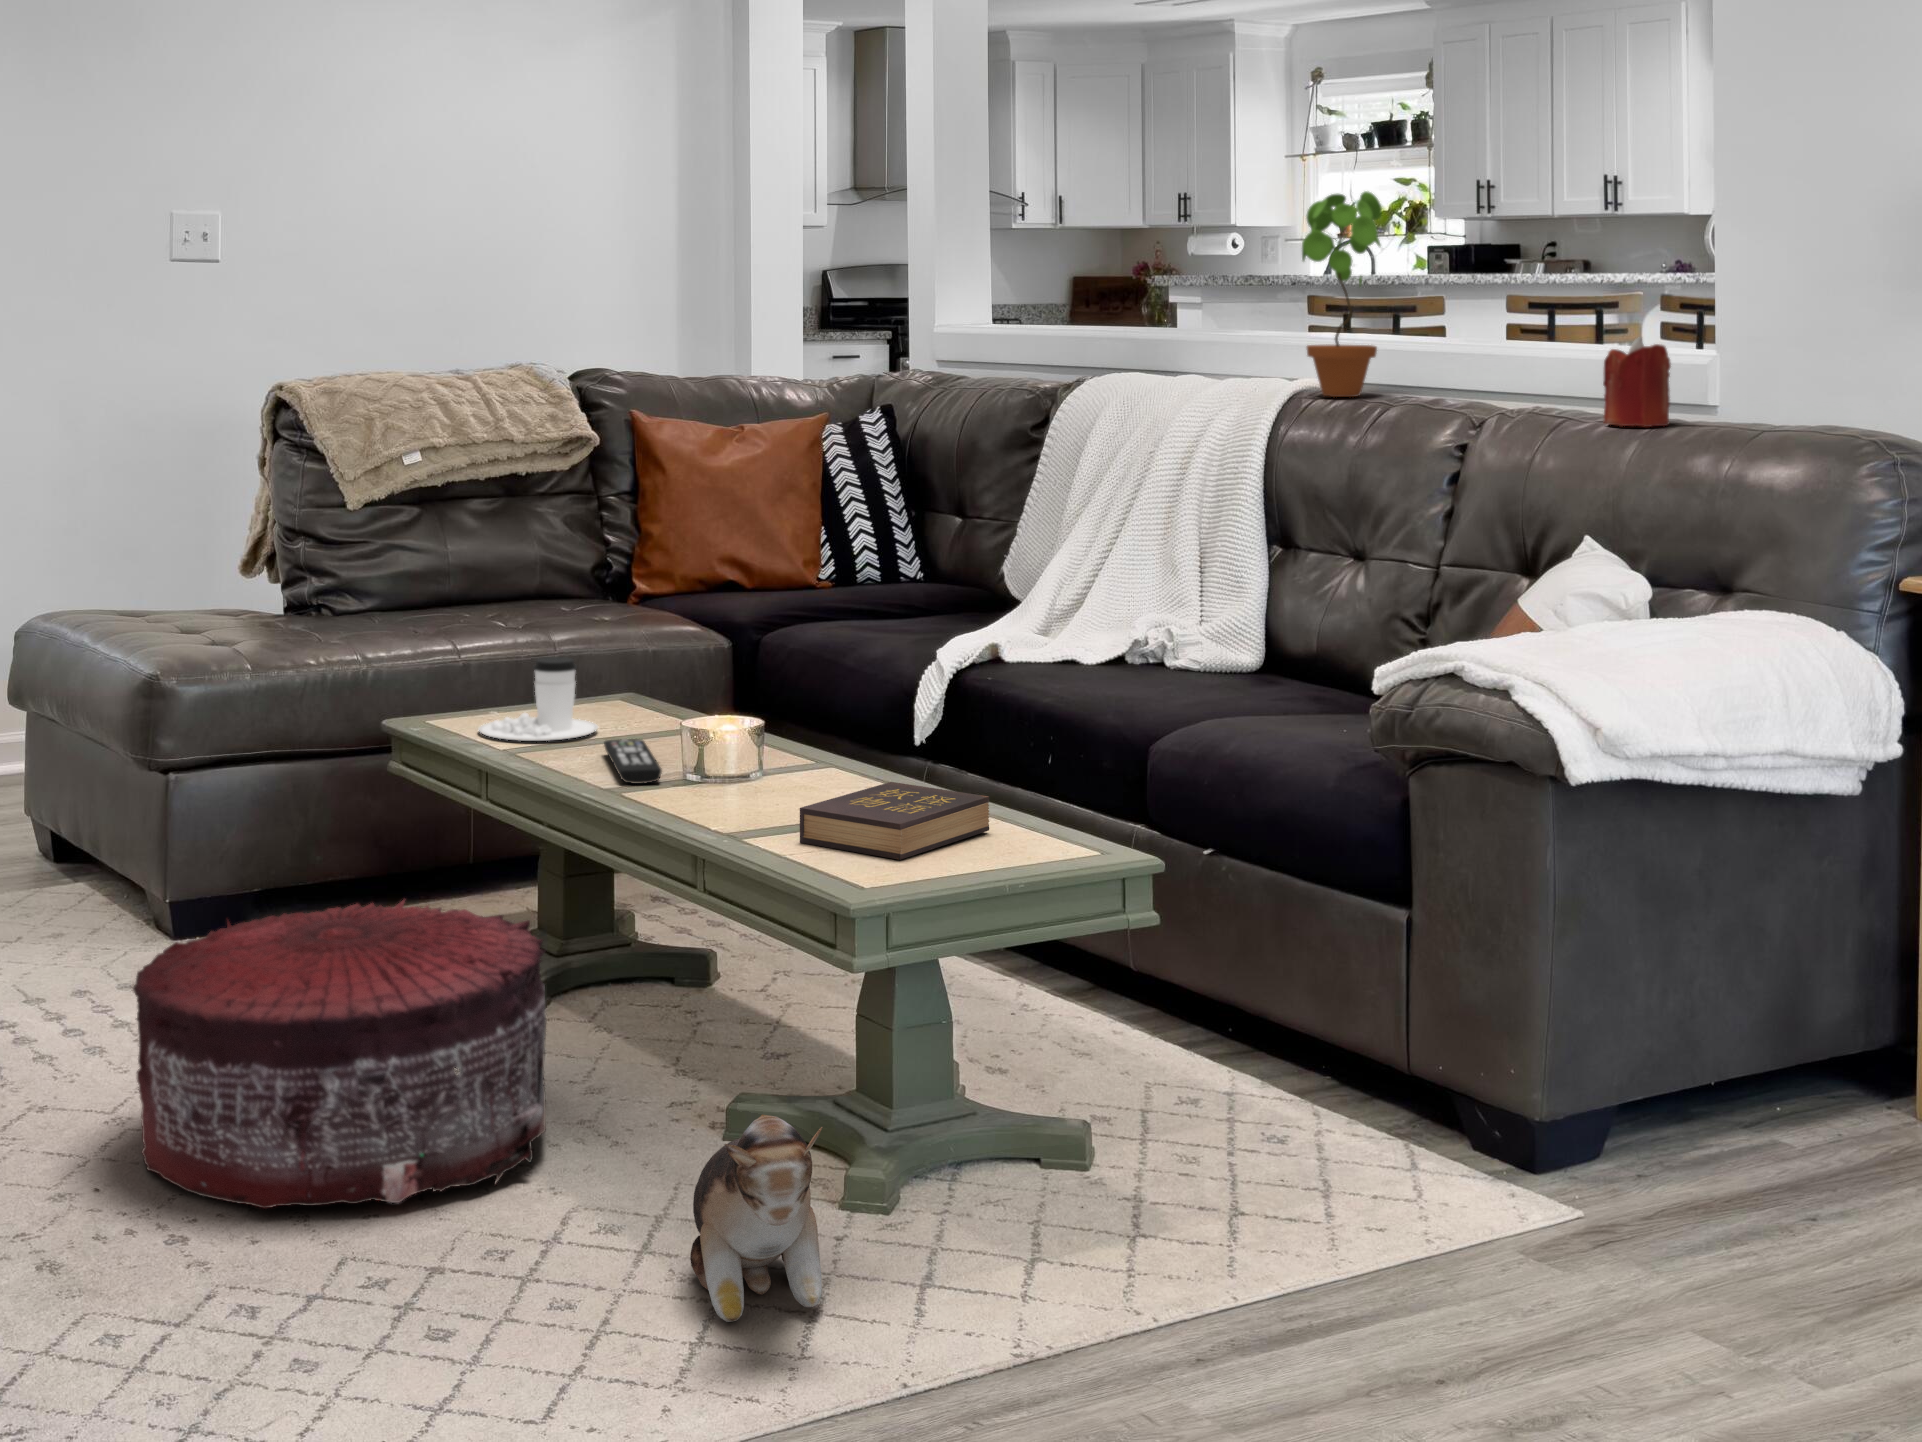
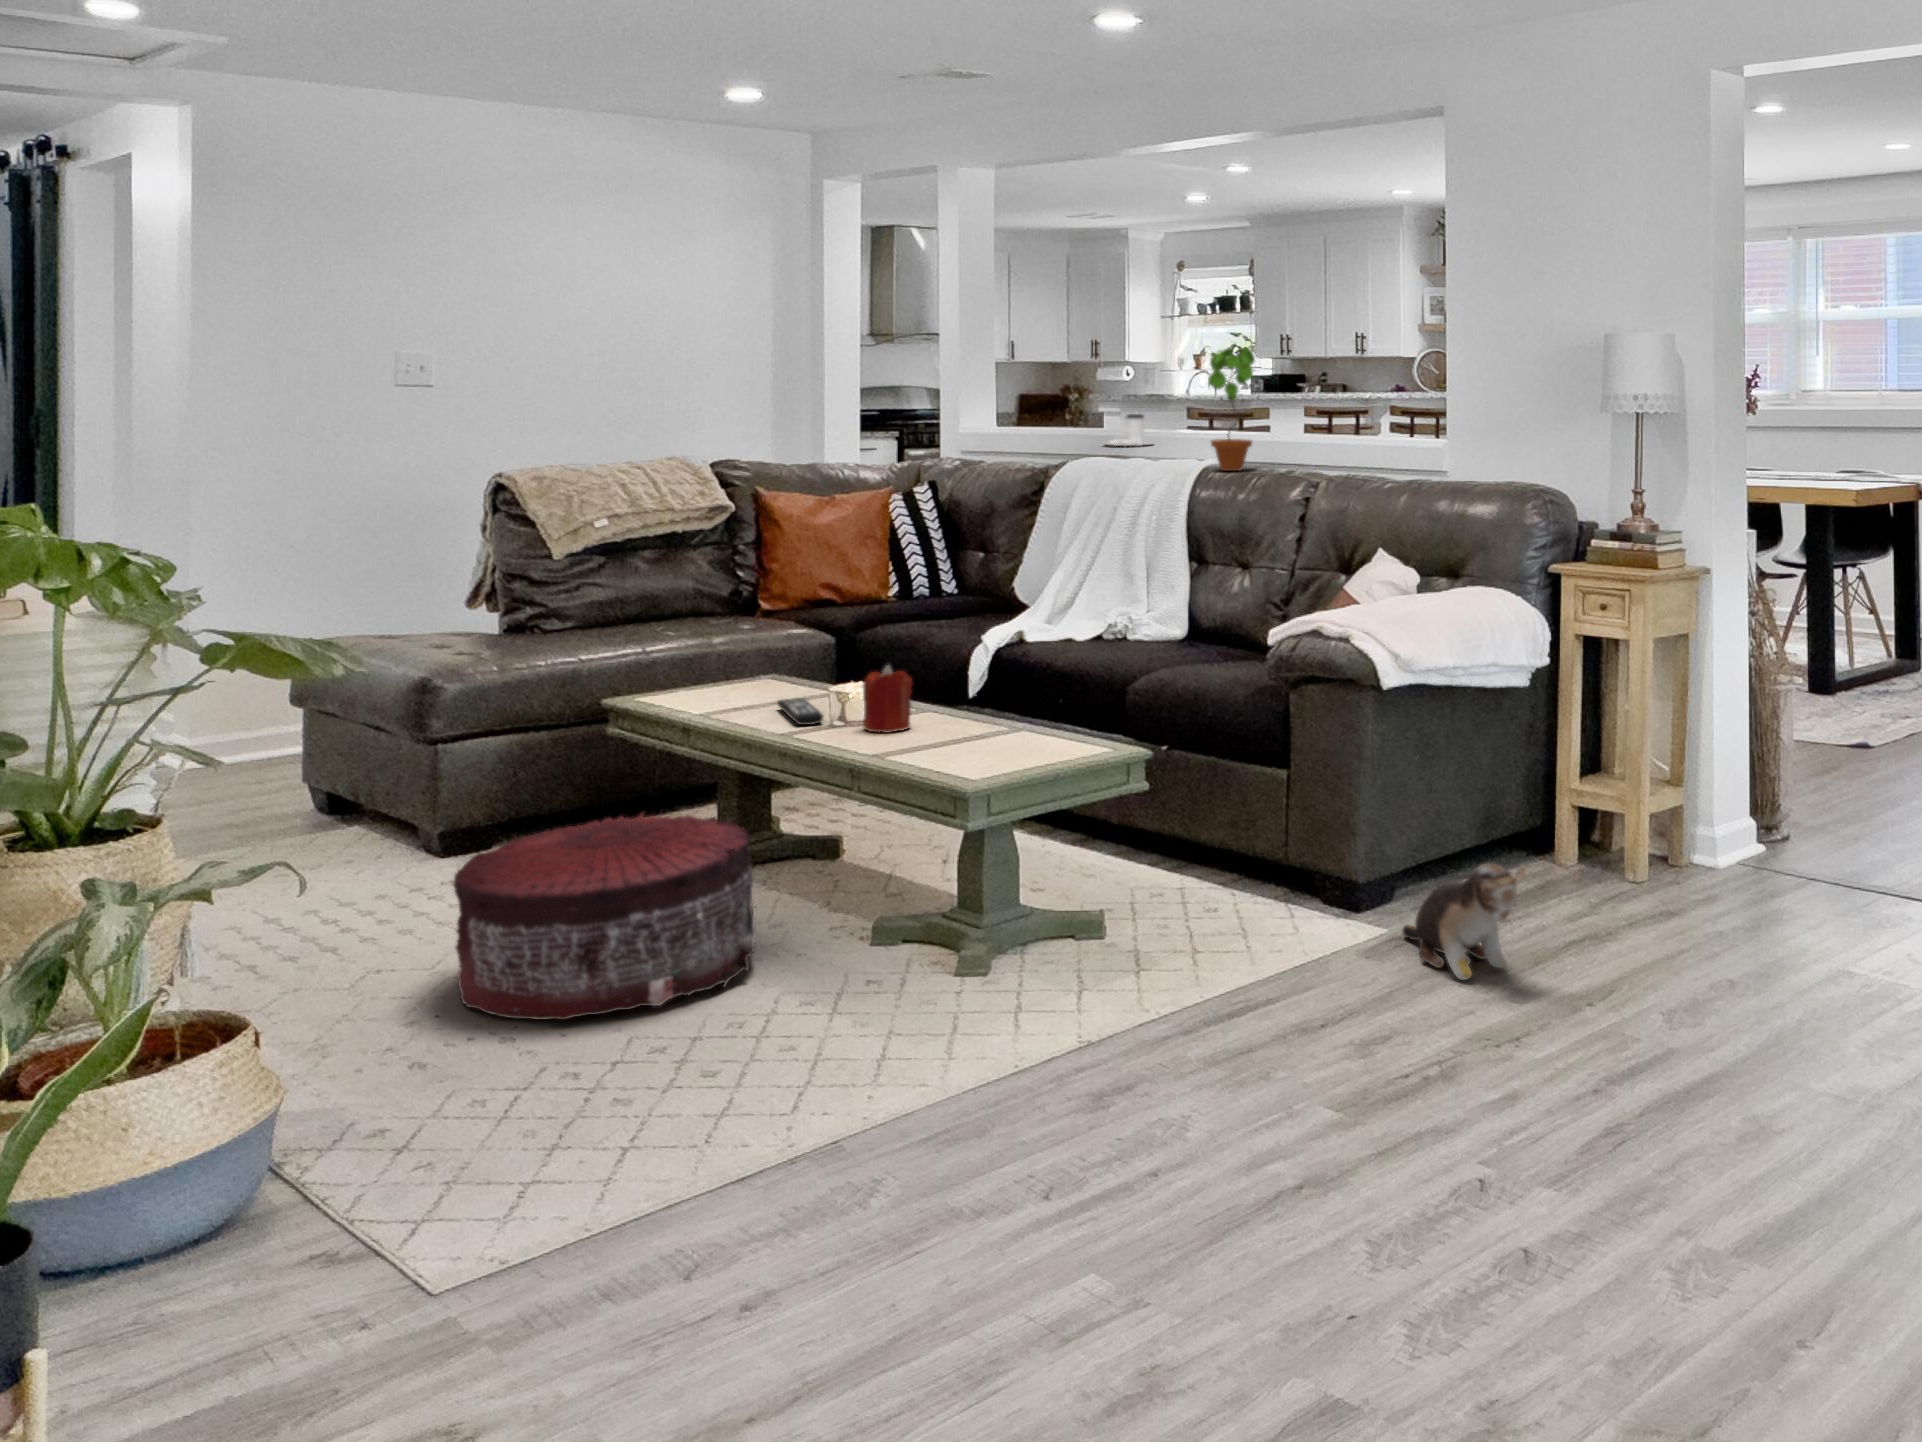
candle: present [1603,337,1671,427] -> present [863,665,912,733]
coffee cup: present [479,657,598,741] -> present [1107,414,1146,446]
hardback book: present [800,782,989,860] -> none [927,712,1045,757]
plush toy: present [690,1114,822,1322] -> present [1403,863,1525,980]

